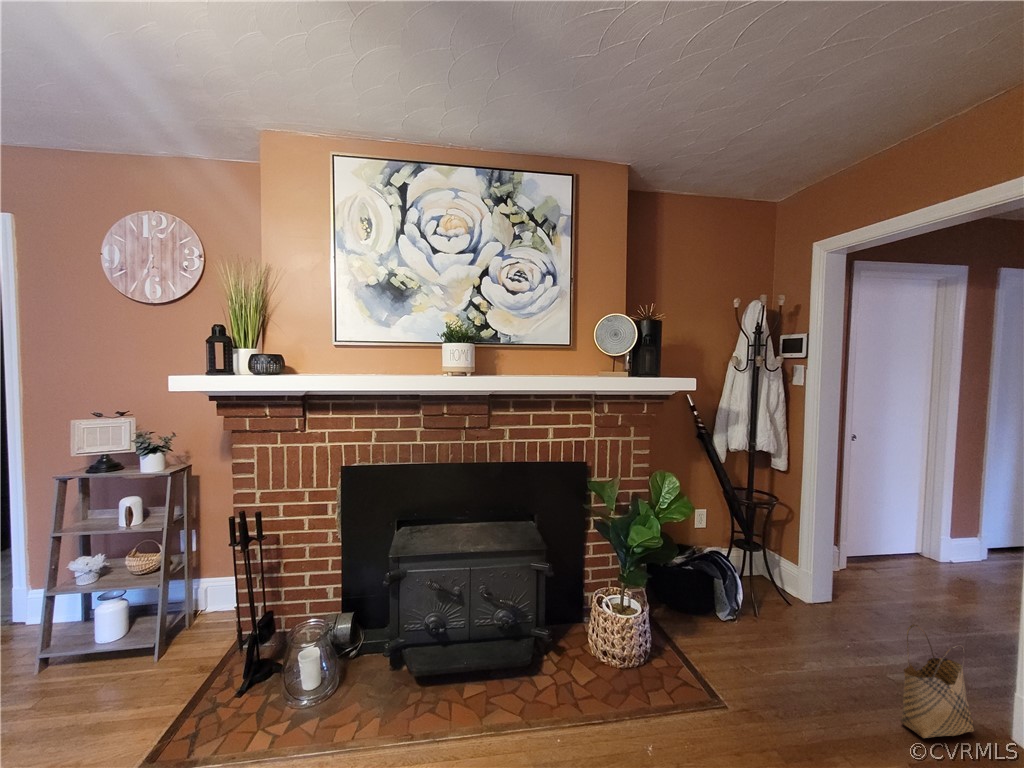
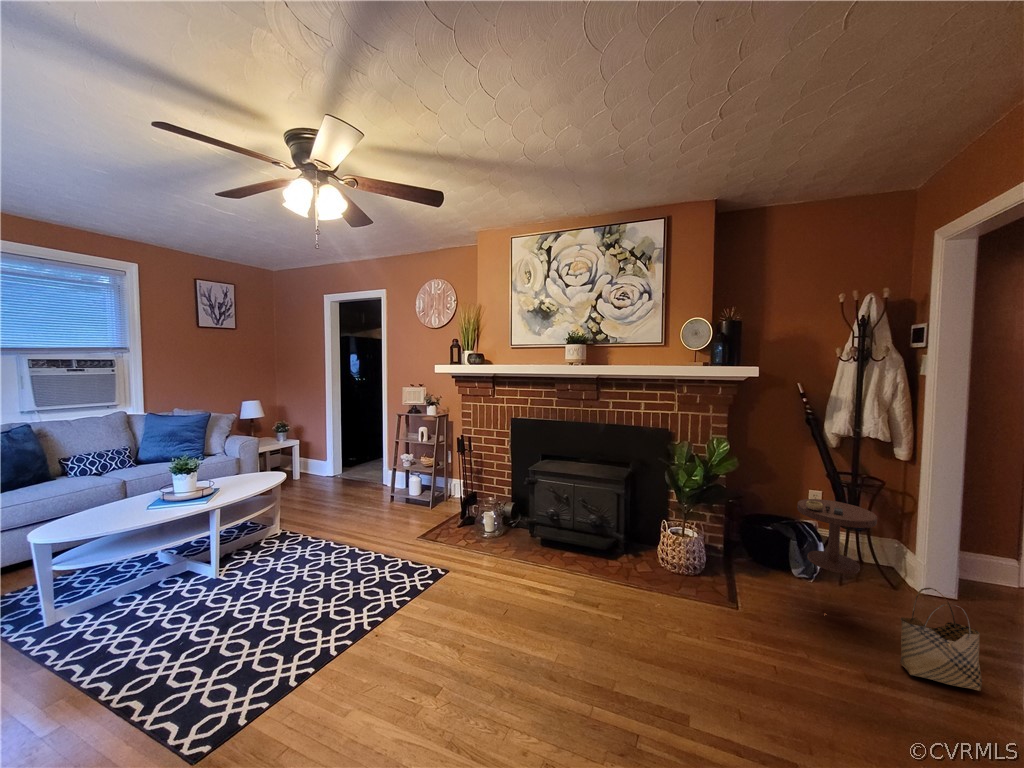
side table: none [758,533,845,674] -> present [797,499,877,574]

